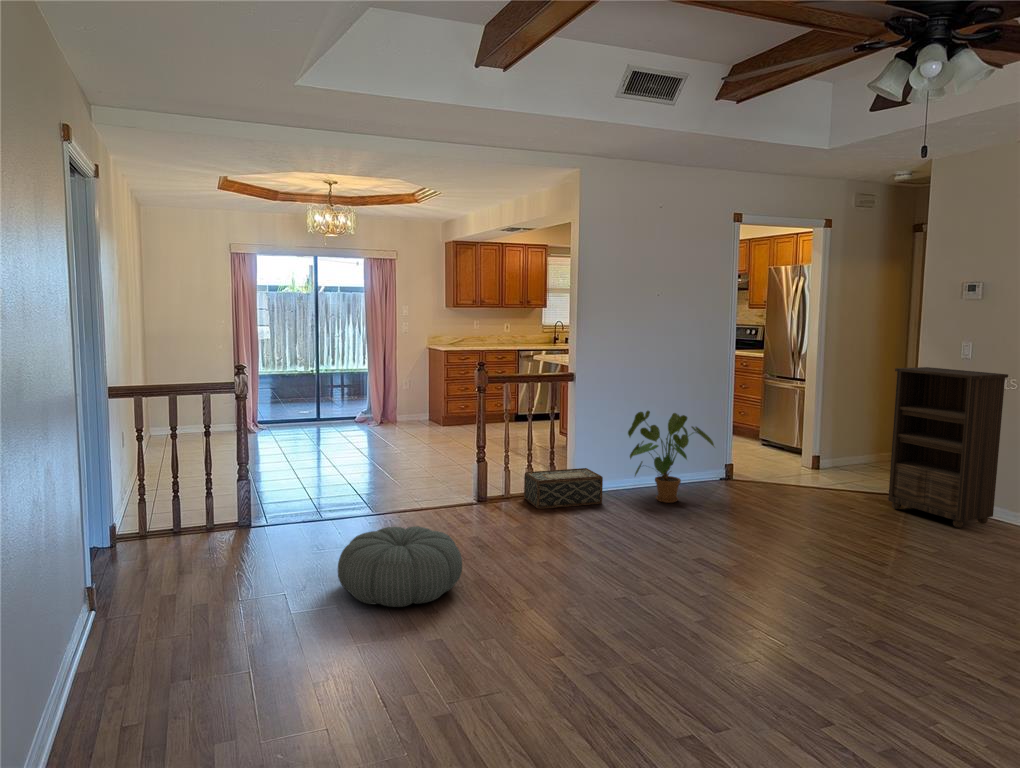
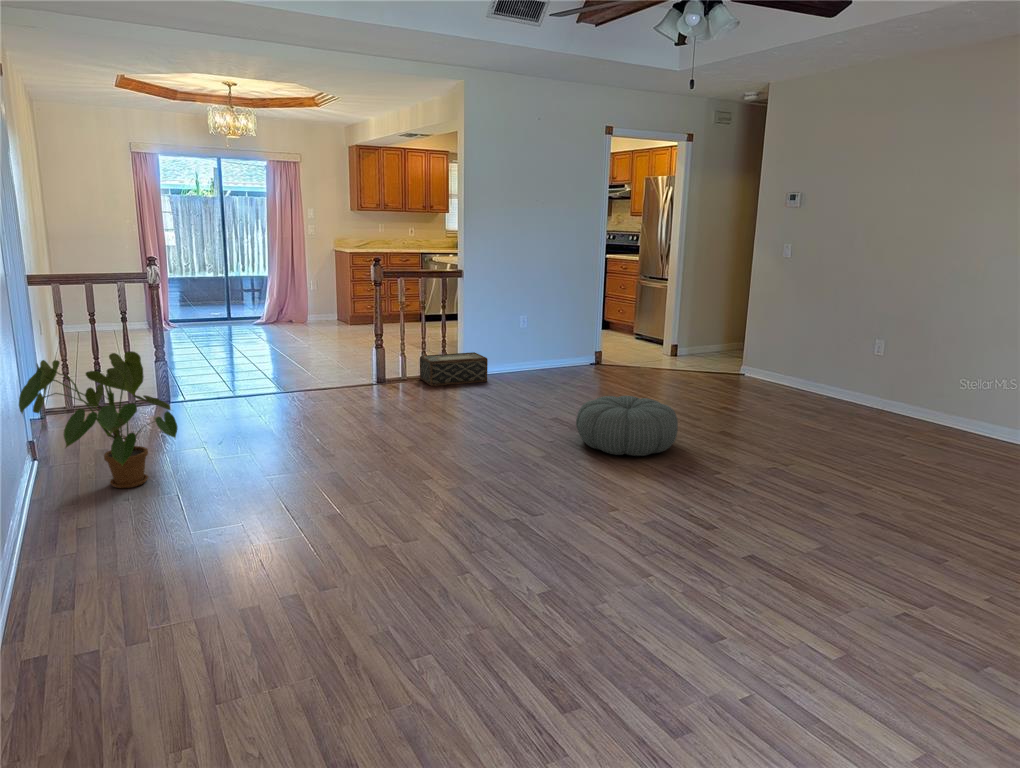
bookshelf: present [888,367,1008,528] -> none [722,264,814,393]
house plant: present [628,411,714,503] -> present [19,351,178,488]
pouf: present [338,526,462,607] -> present [576,396,678,456]

